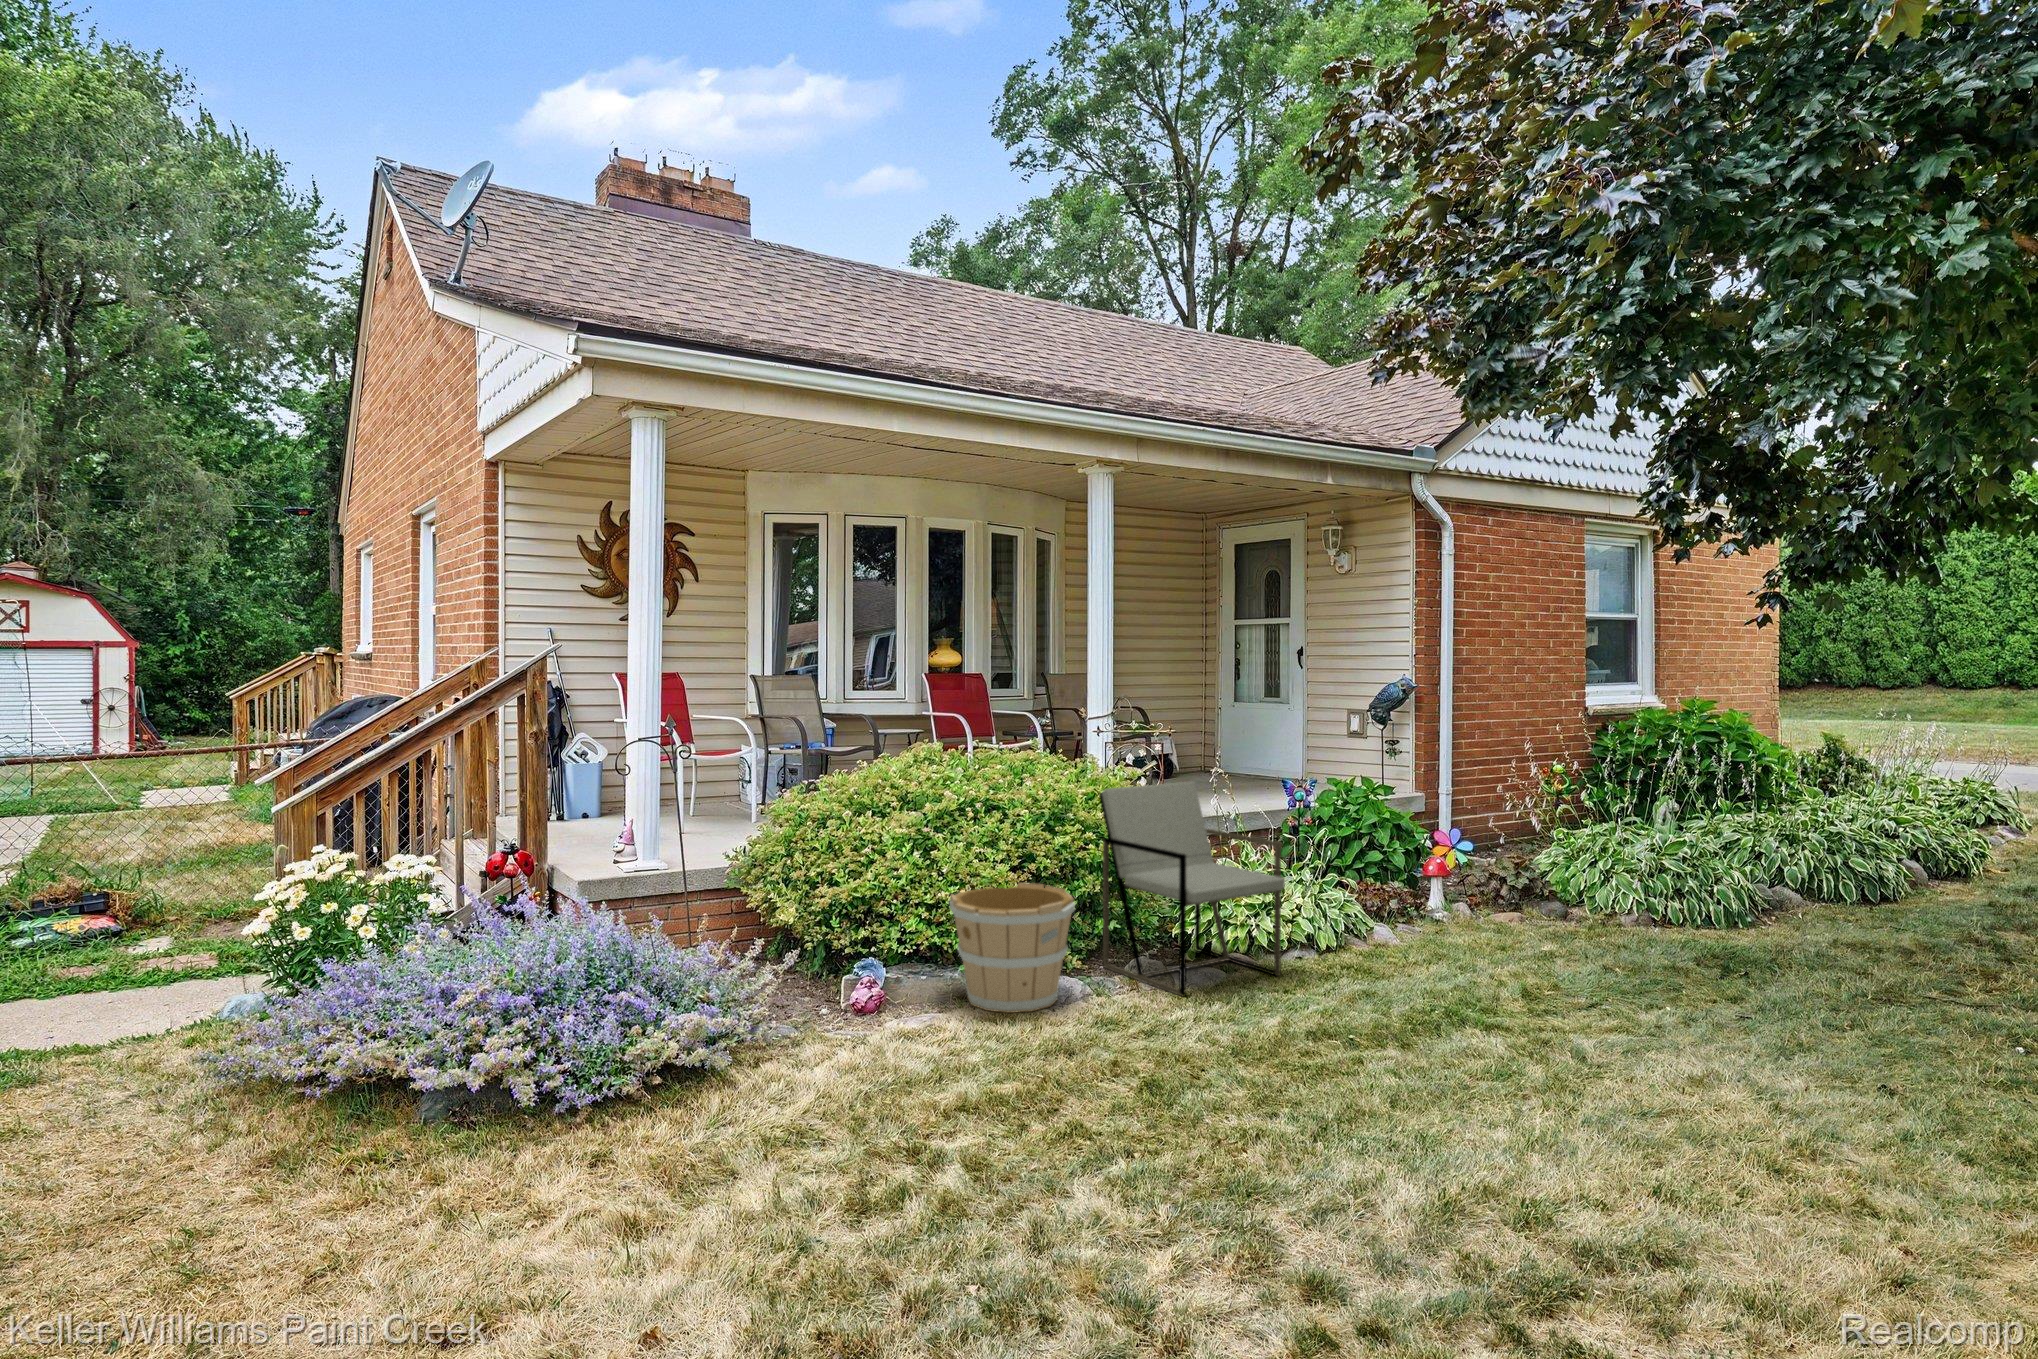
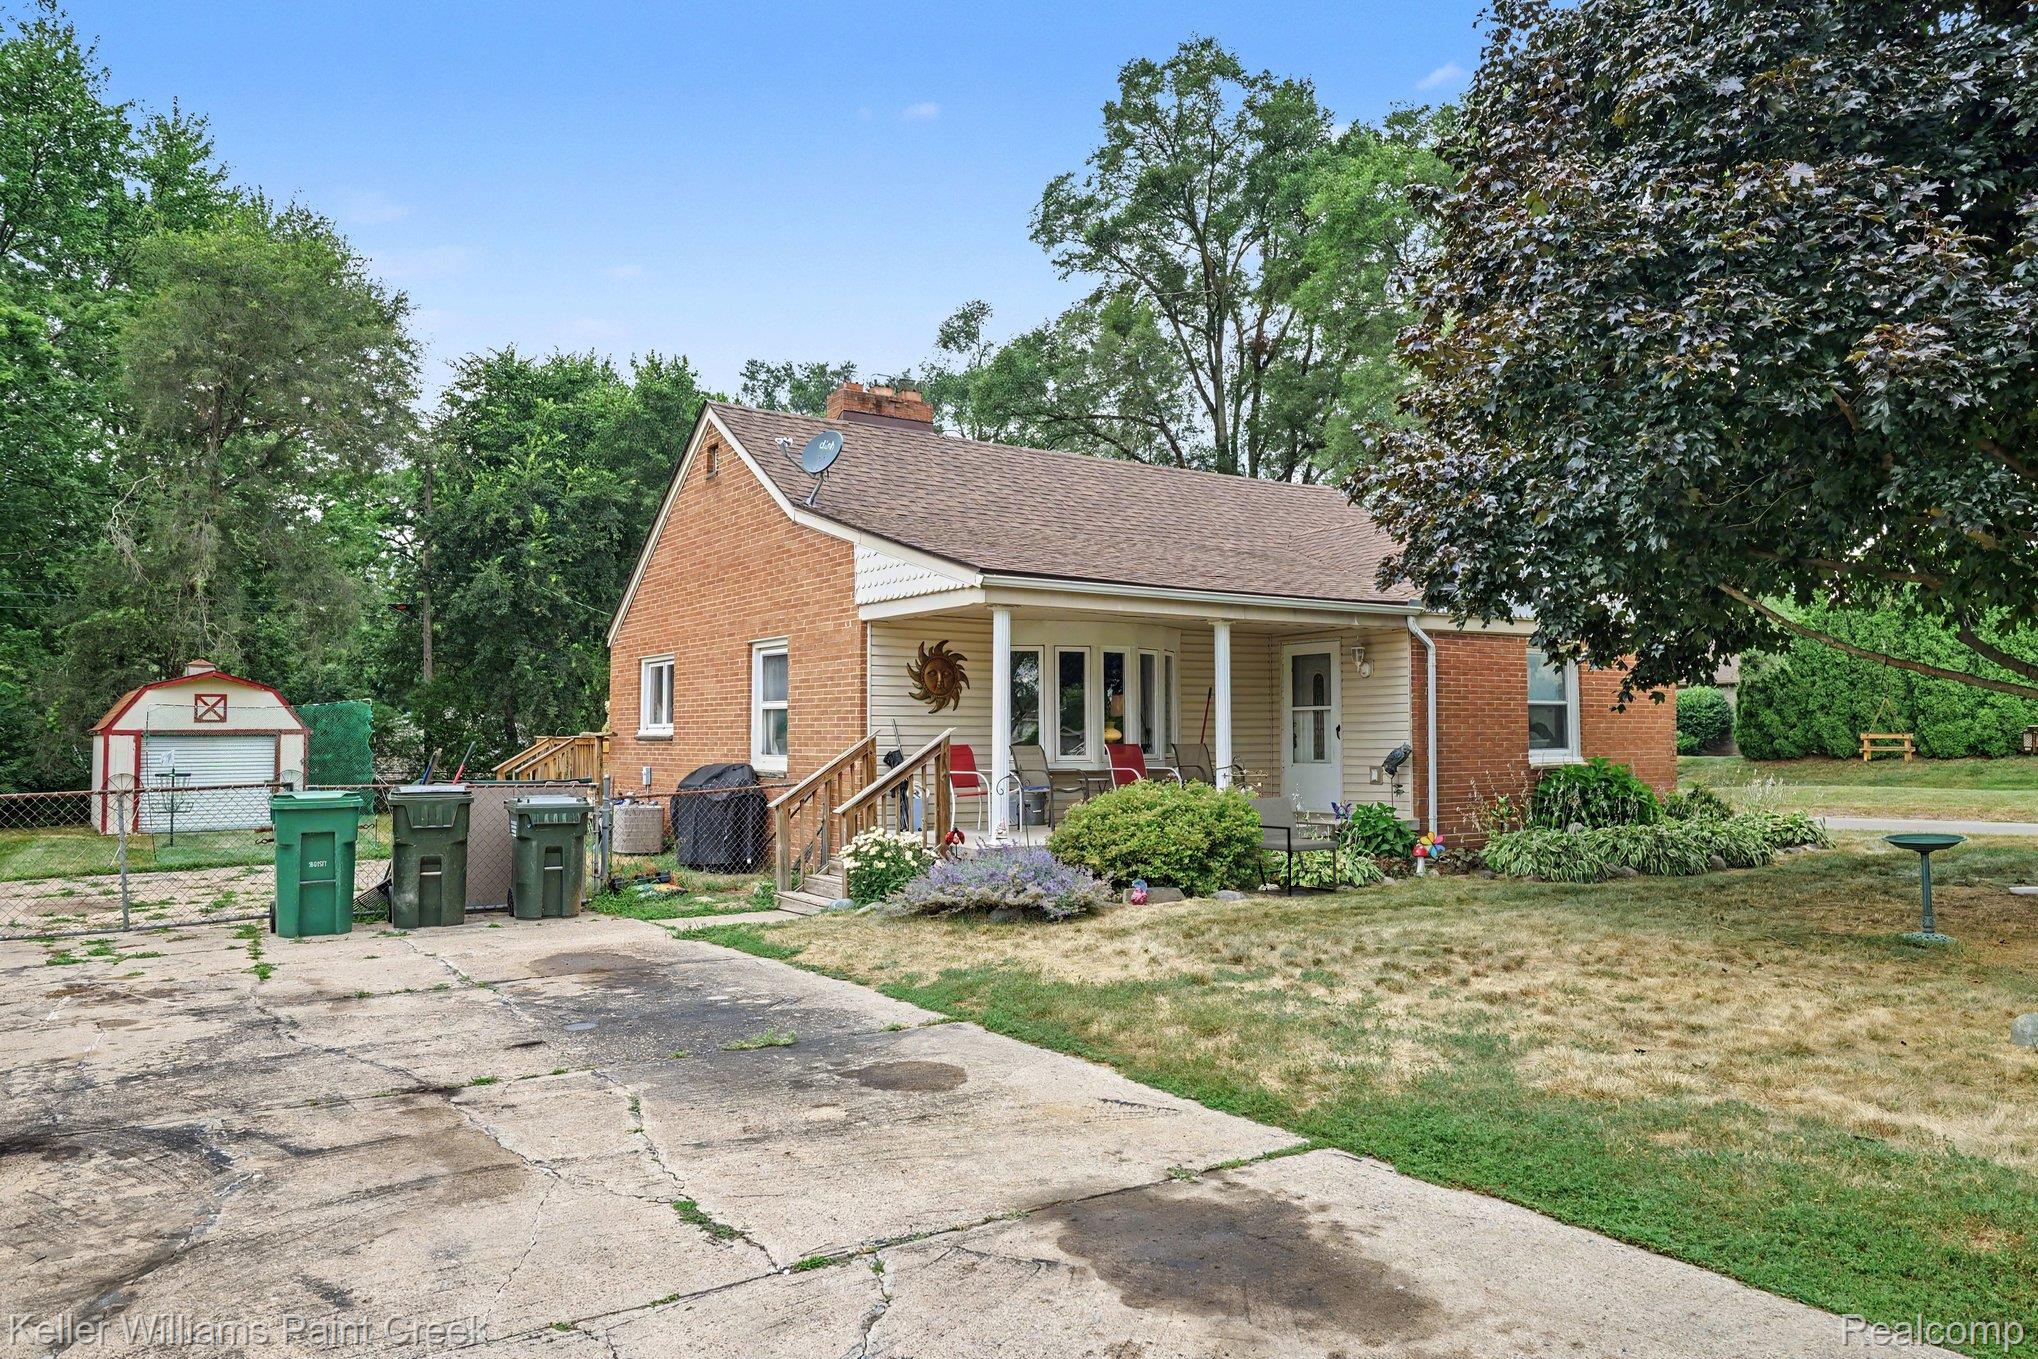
wooden bucket: present [950,883,1075,1013] -> none [1177,845,1238,901]

